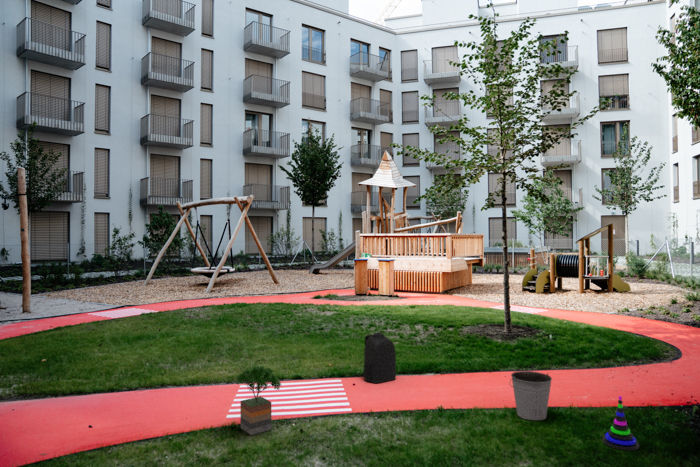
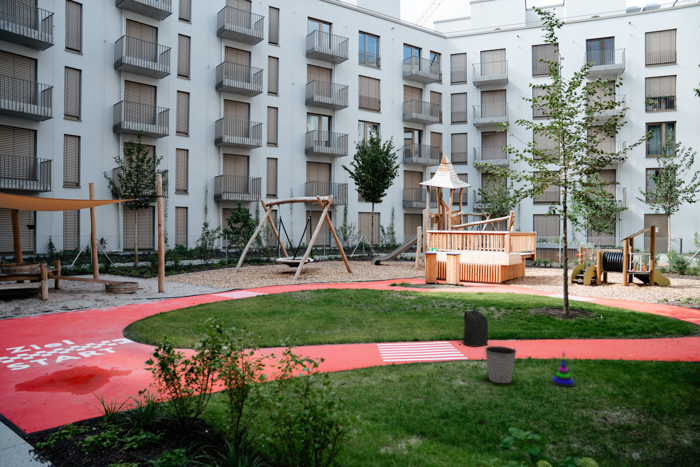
potted tree: present [236,366,281,435] -> none [390,327,423,373]
bucket: present [510,371,552,420] -> present [485,346,516,383]
stacking toy: present [602,396,639,451] -> present [552,353,575,387]

